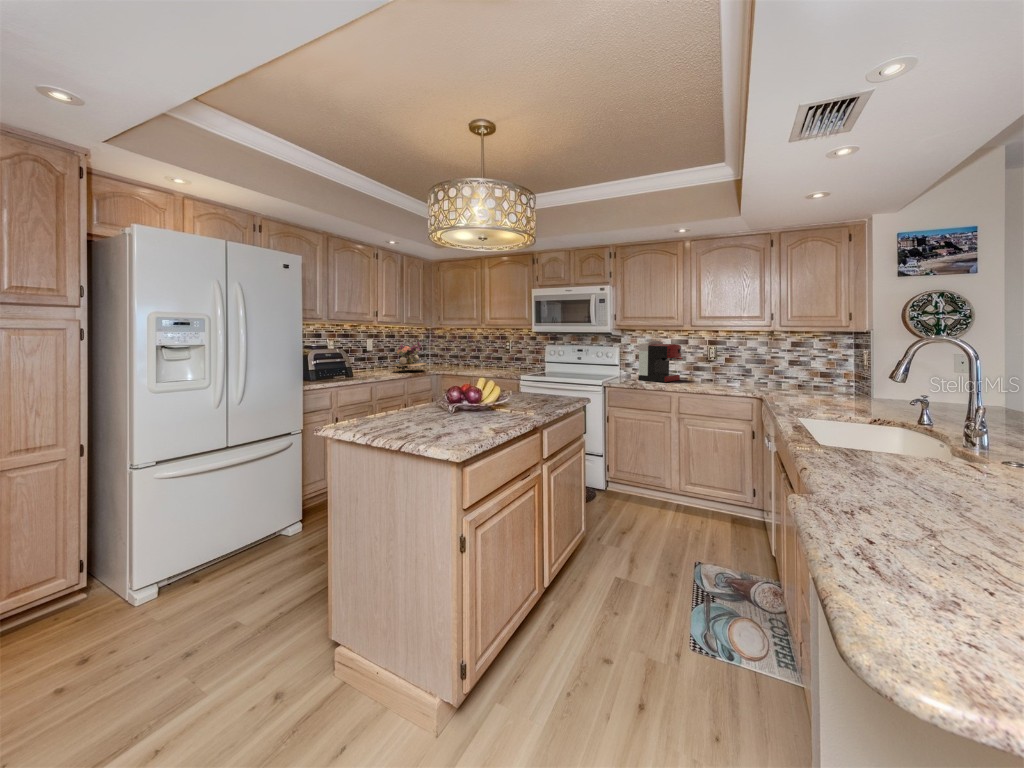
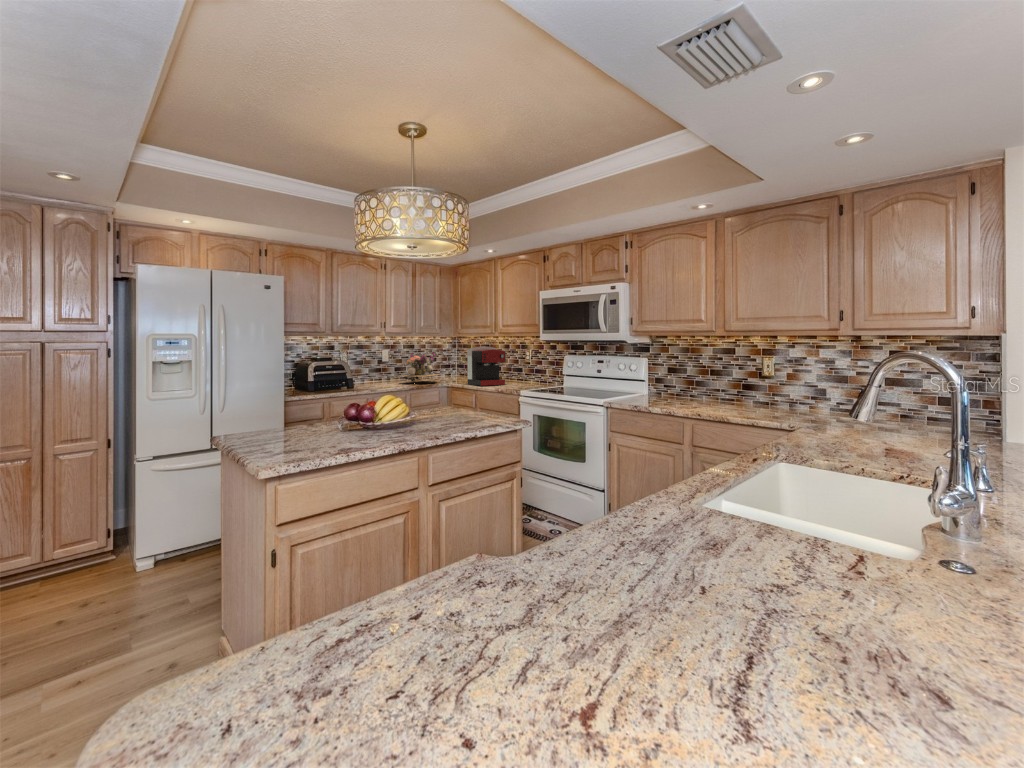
coffee maker: present [639,341,683,382] -> present [467,346,506,386]

